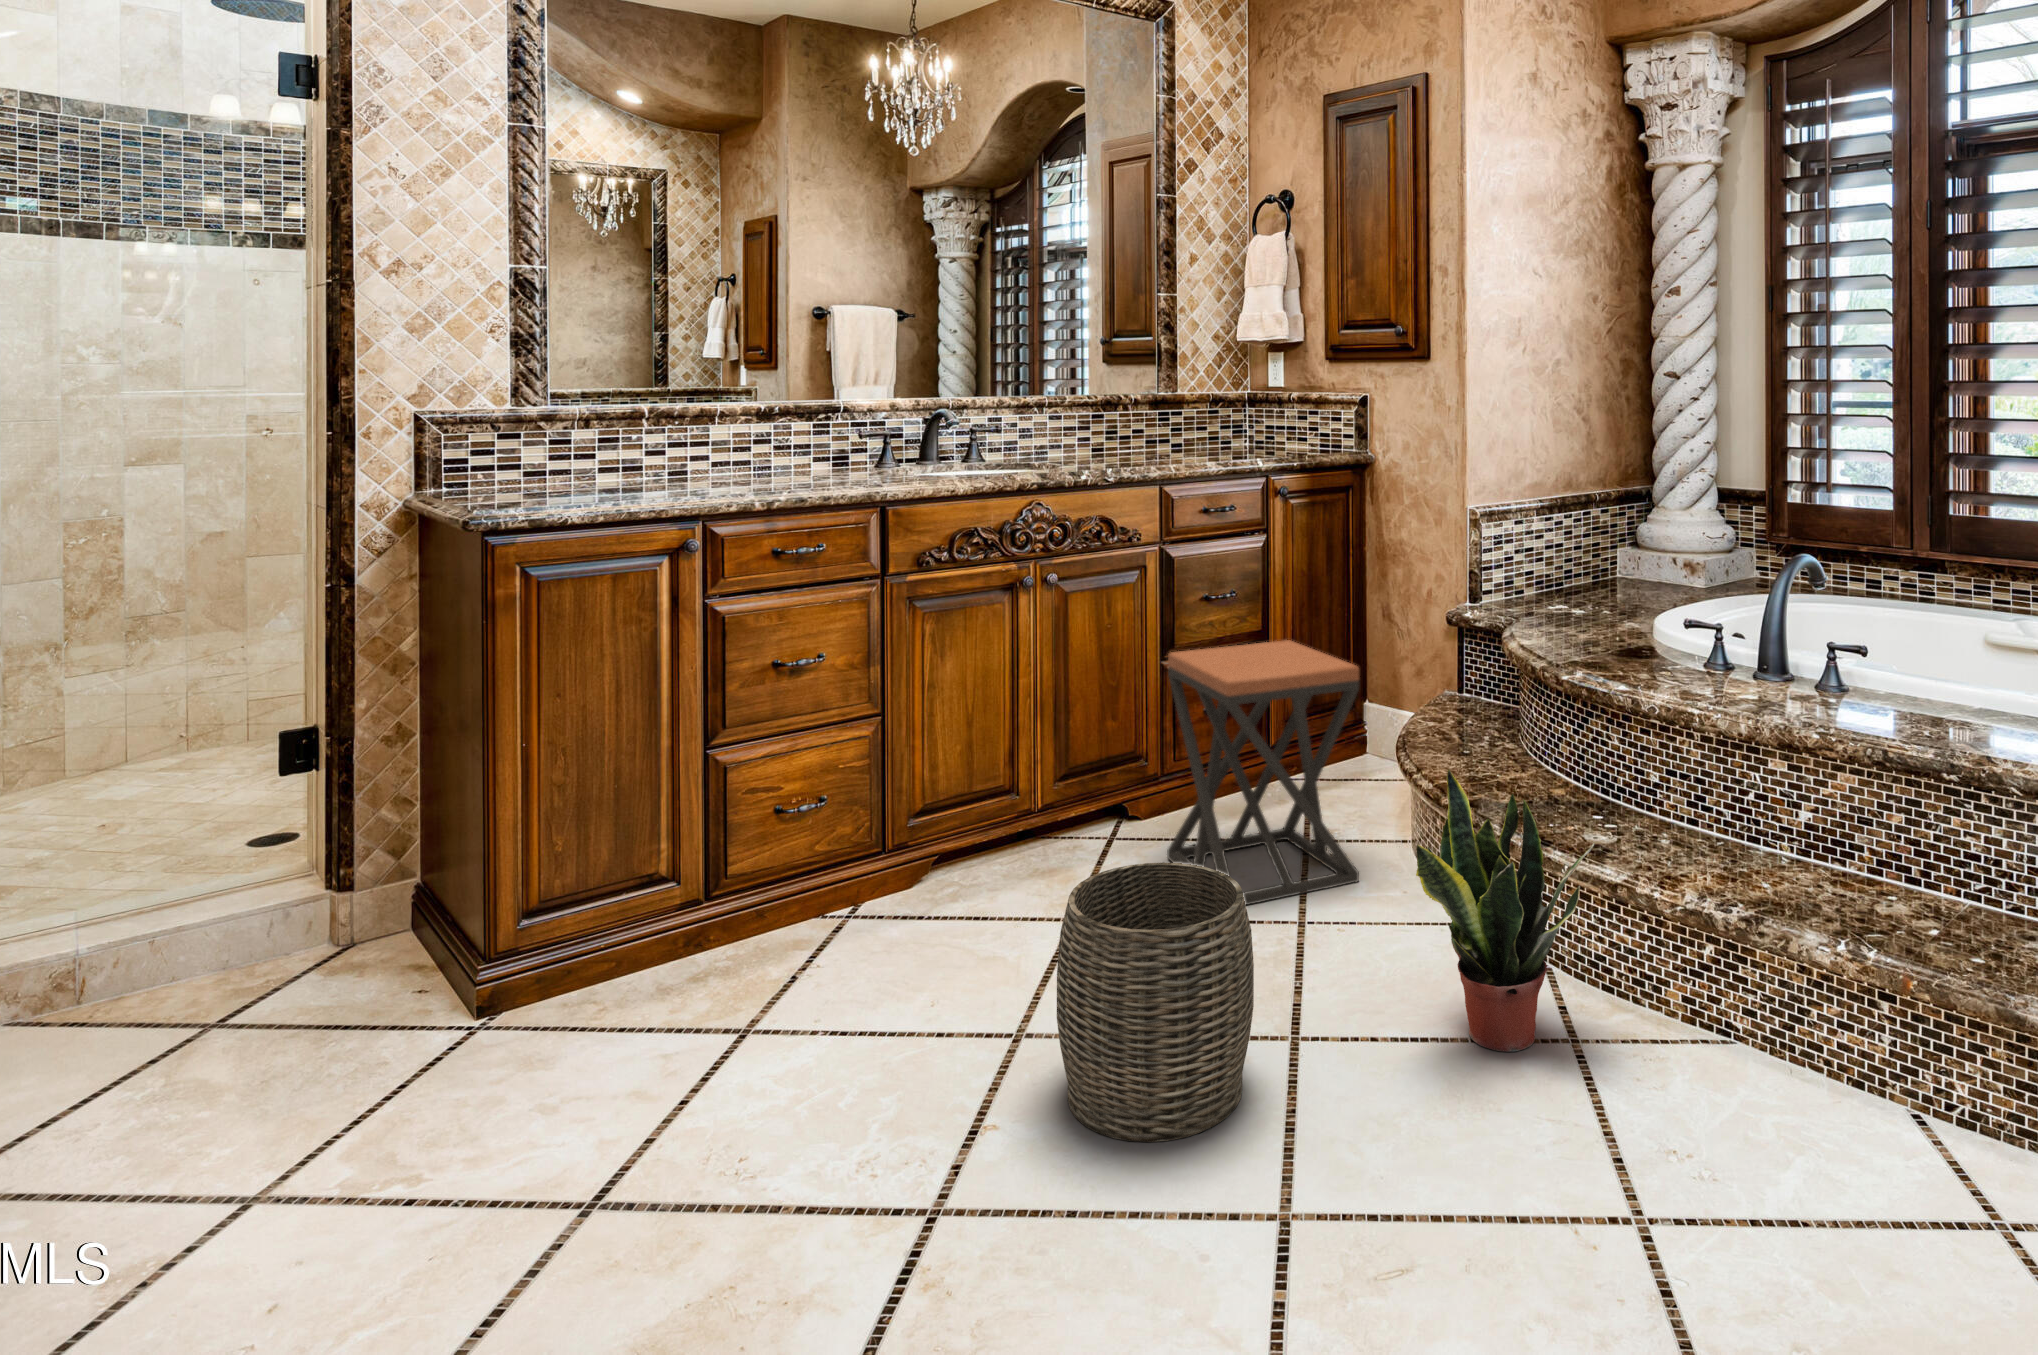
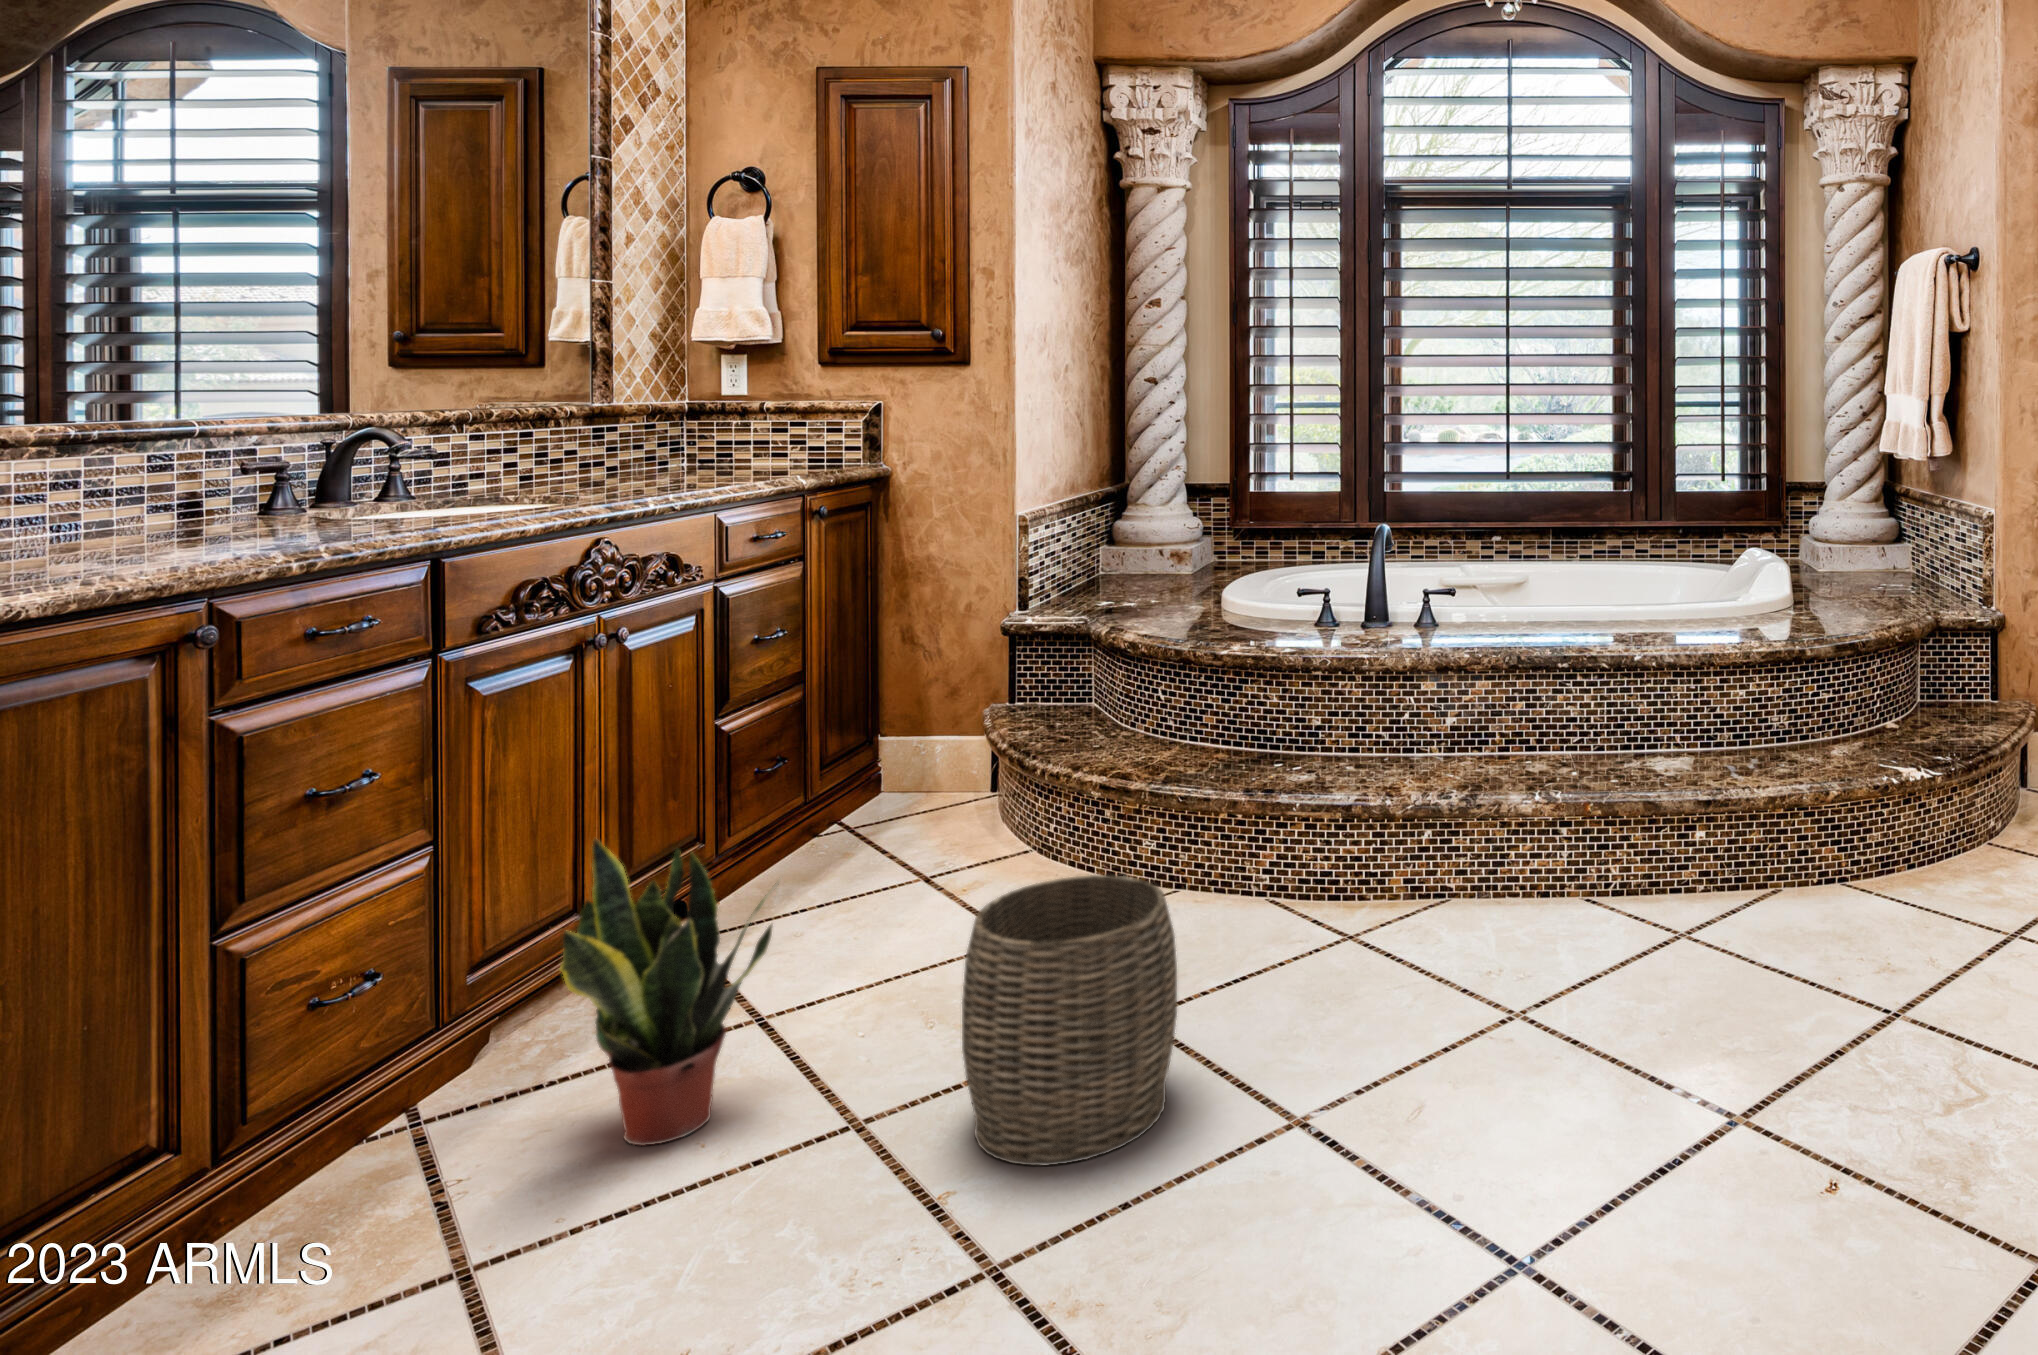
stool: present [1167,640,1359,905] -> none [779,672,1024,967]
potted plant: present [1416,770,1594,1052] -> present [560,839,780,1145]

